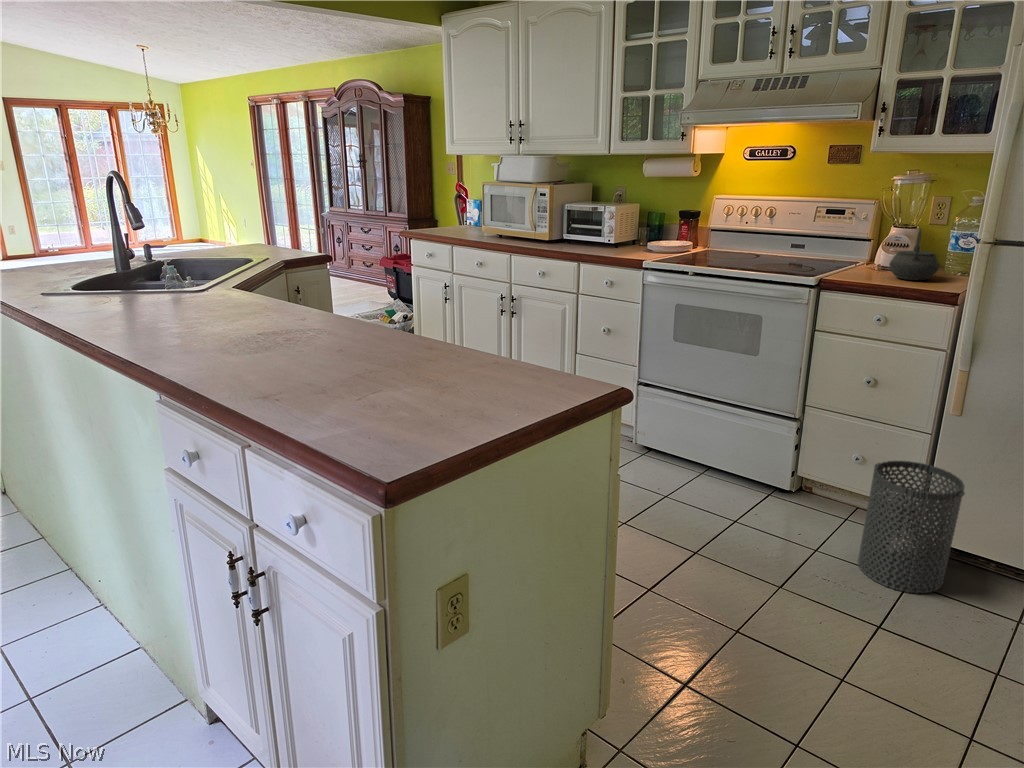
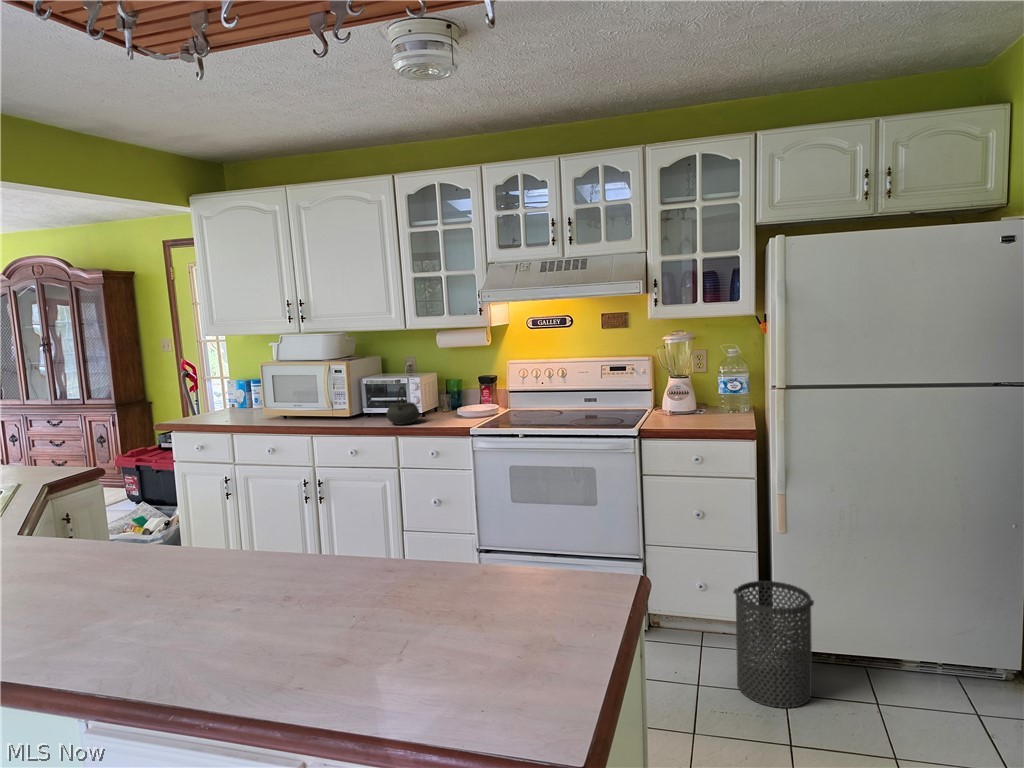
kettle: present [889,229,939,280] -> present [386,387,420,425]

